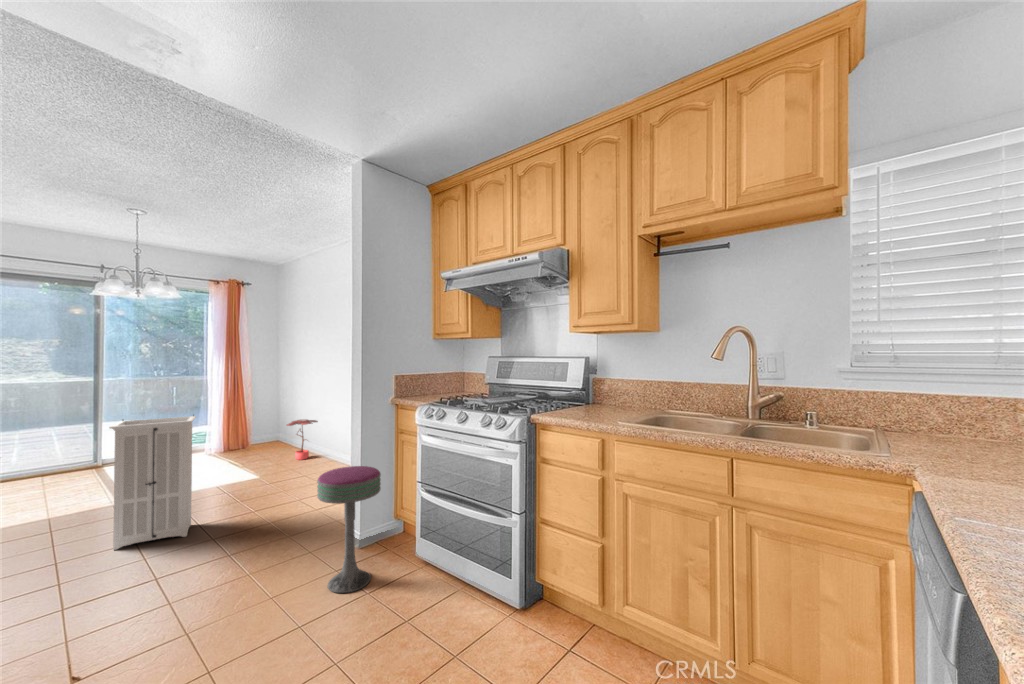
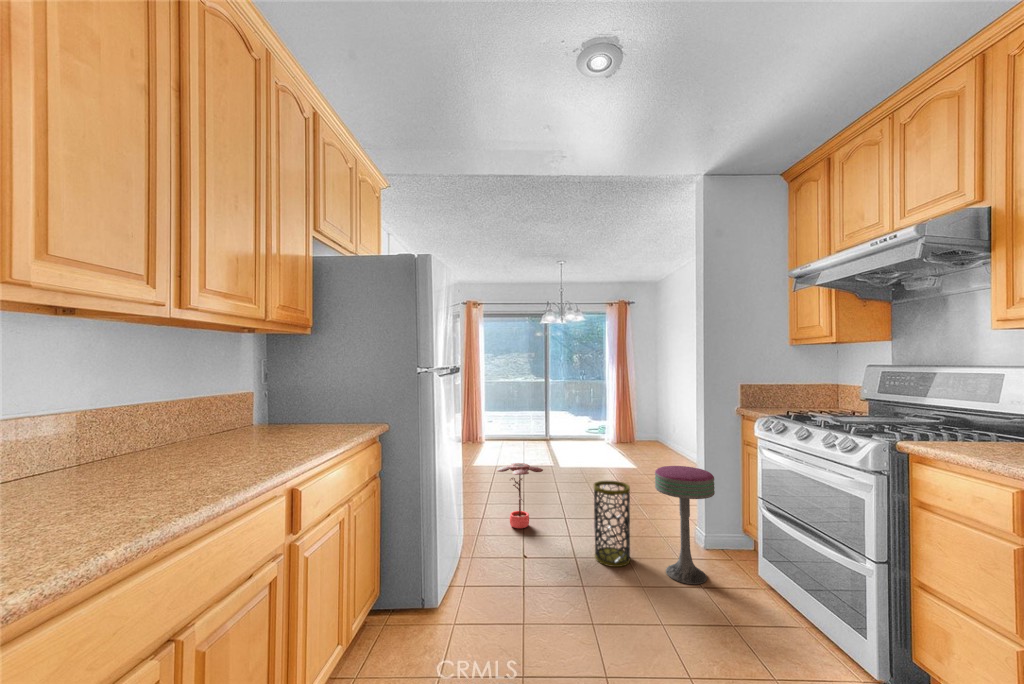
storage cabinet: present [109,415,196,550] -> none [539,405,587,497]
potted plant: present [287,419,318,460] -> present [497,463,543,528]
trash can: none [233,503,284,615] -> present [594,481,630,567]

